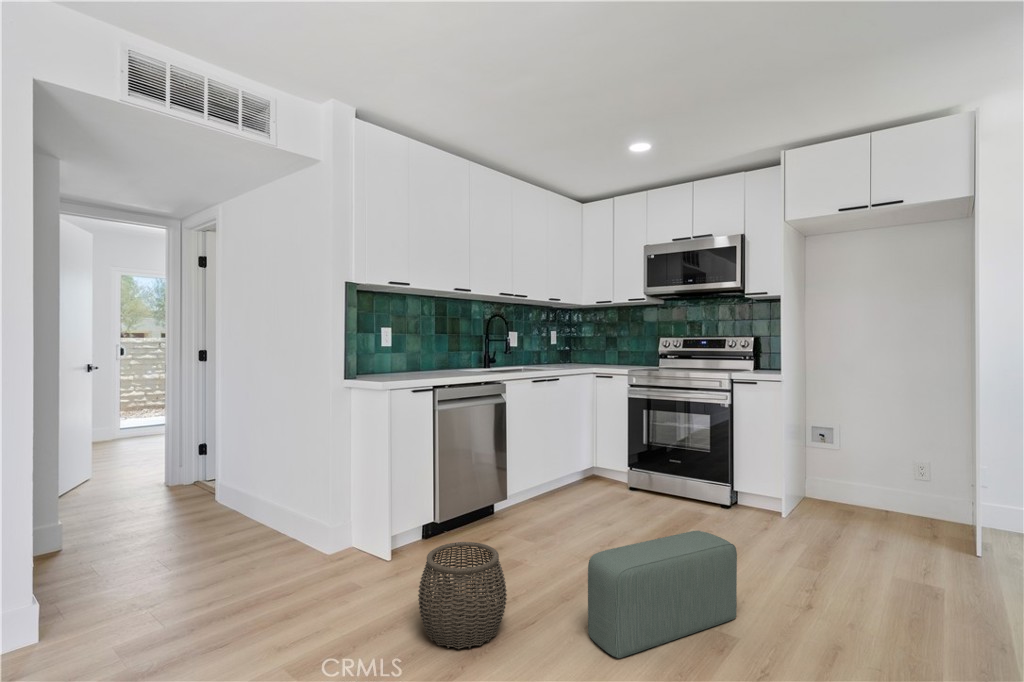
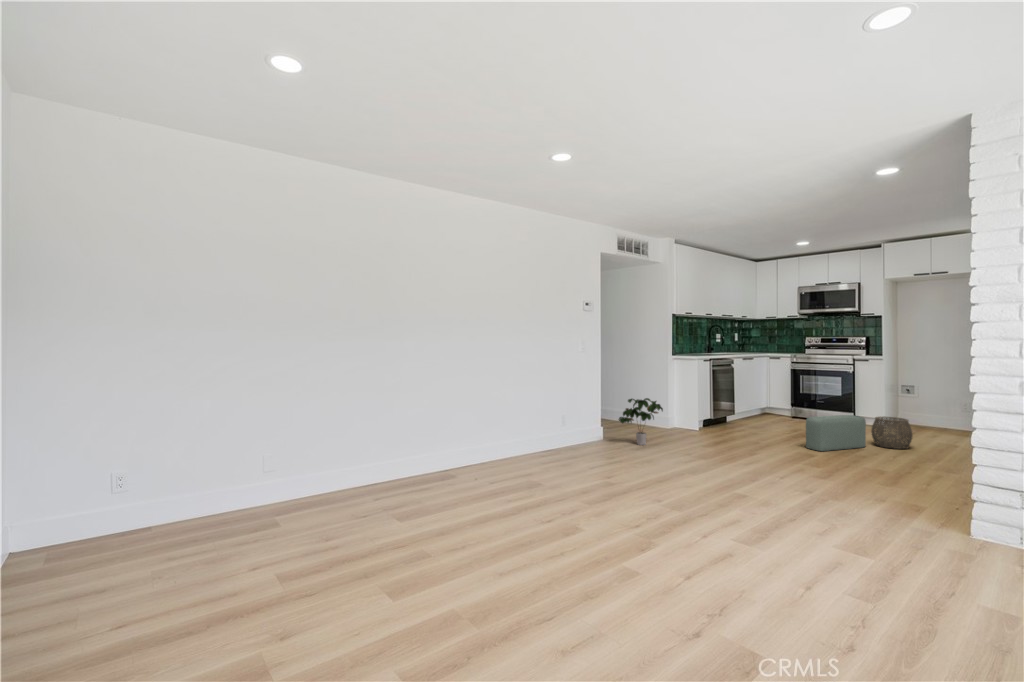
potted plant: none [71,512,204,657] -> present [619,398,663,445]
woven basket: present [418,542,507,649] -> present [871,416,913,449]

